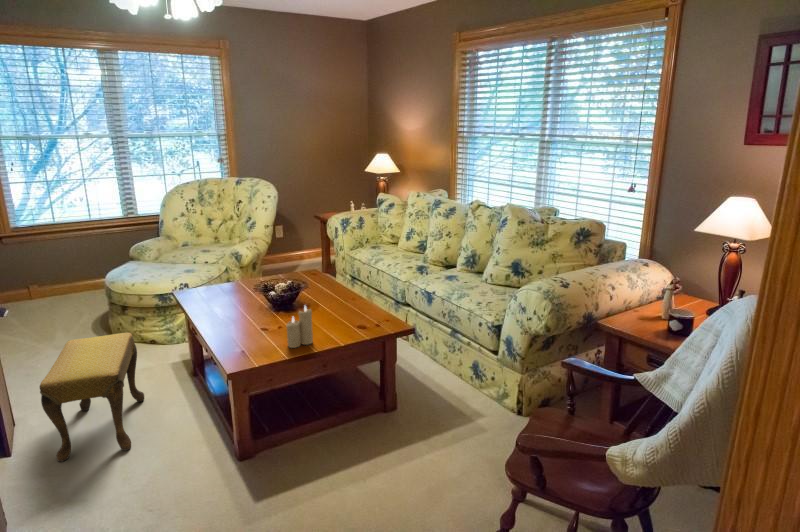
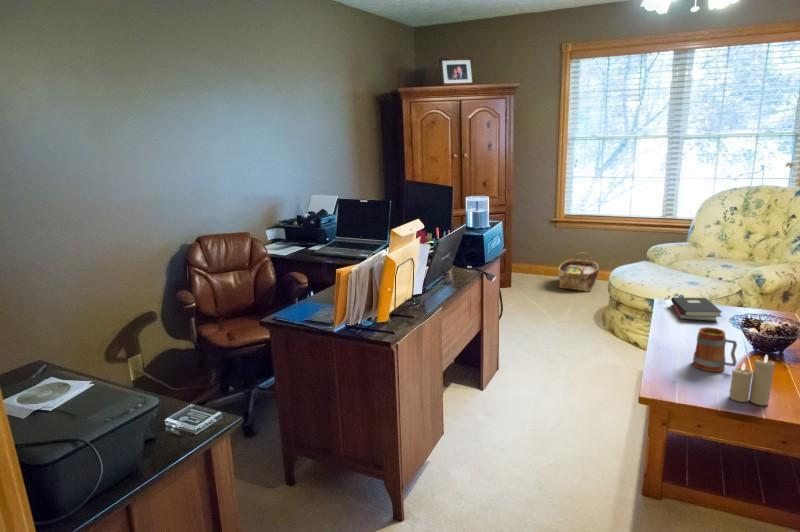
woven basket: none [20,266,72,313] -> present [558,252,599,292]
hardback book: none [190,279,238,302] -> present [671,297,722,321]
mug: none [245,298,277,335] -> present [693,327,737,372]
footstool: present [40,332,144,462] -> none [503,316,597,426]

